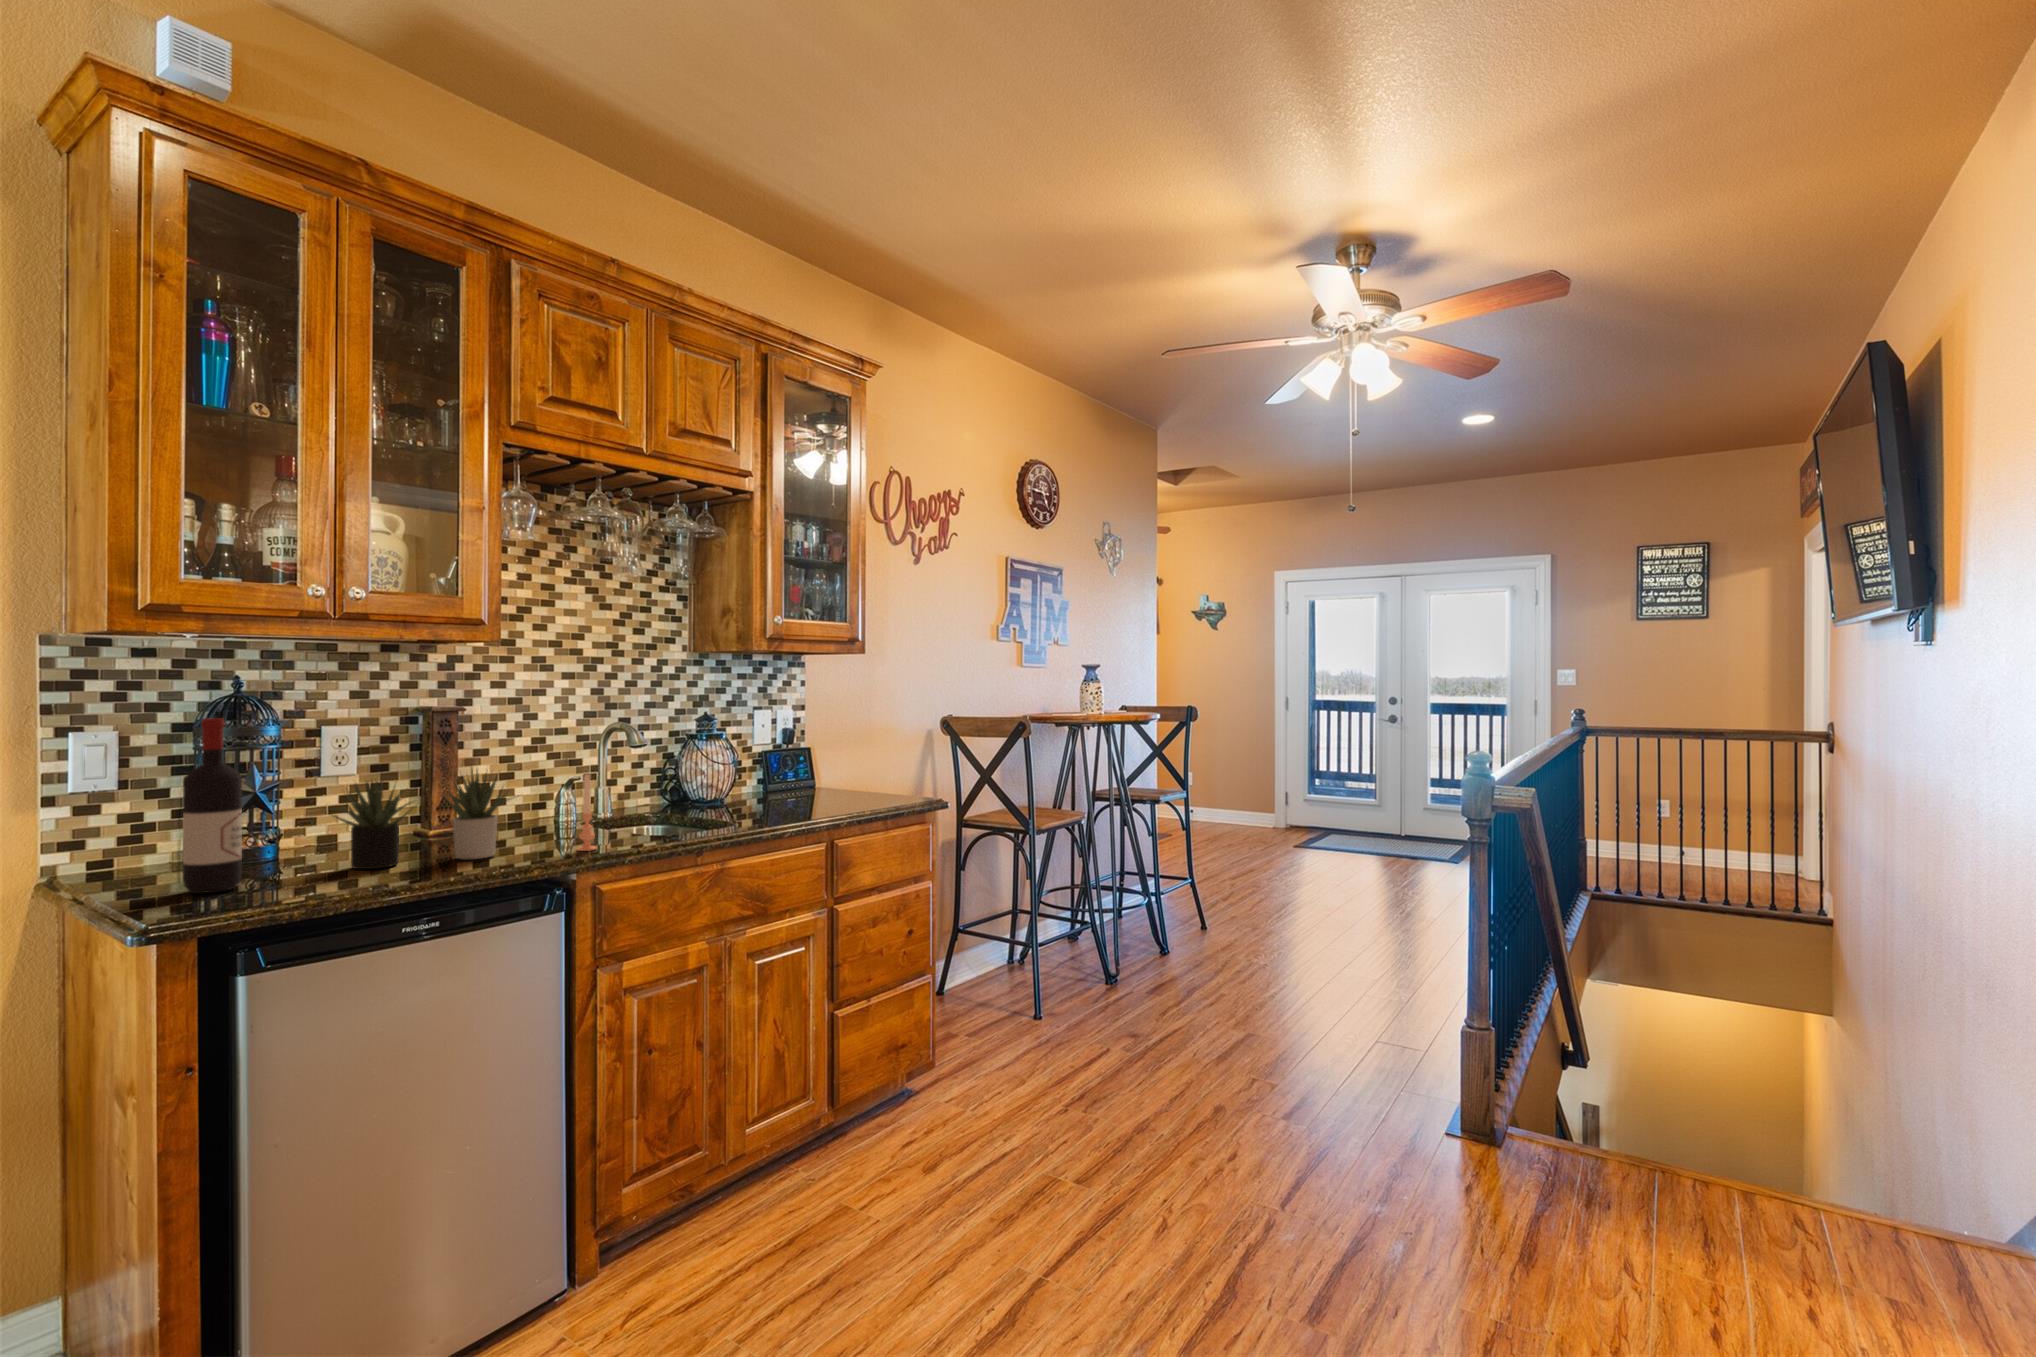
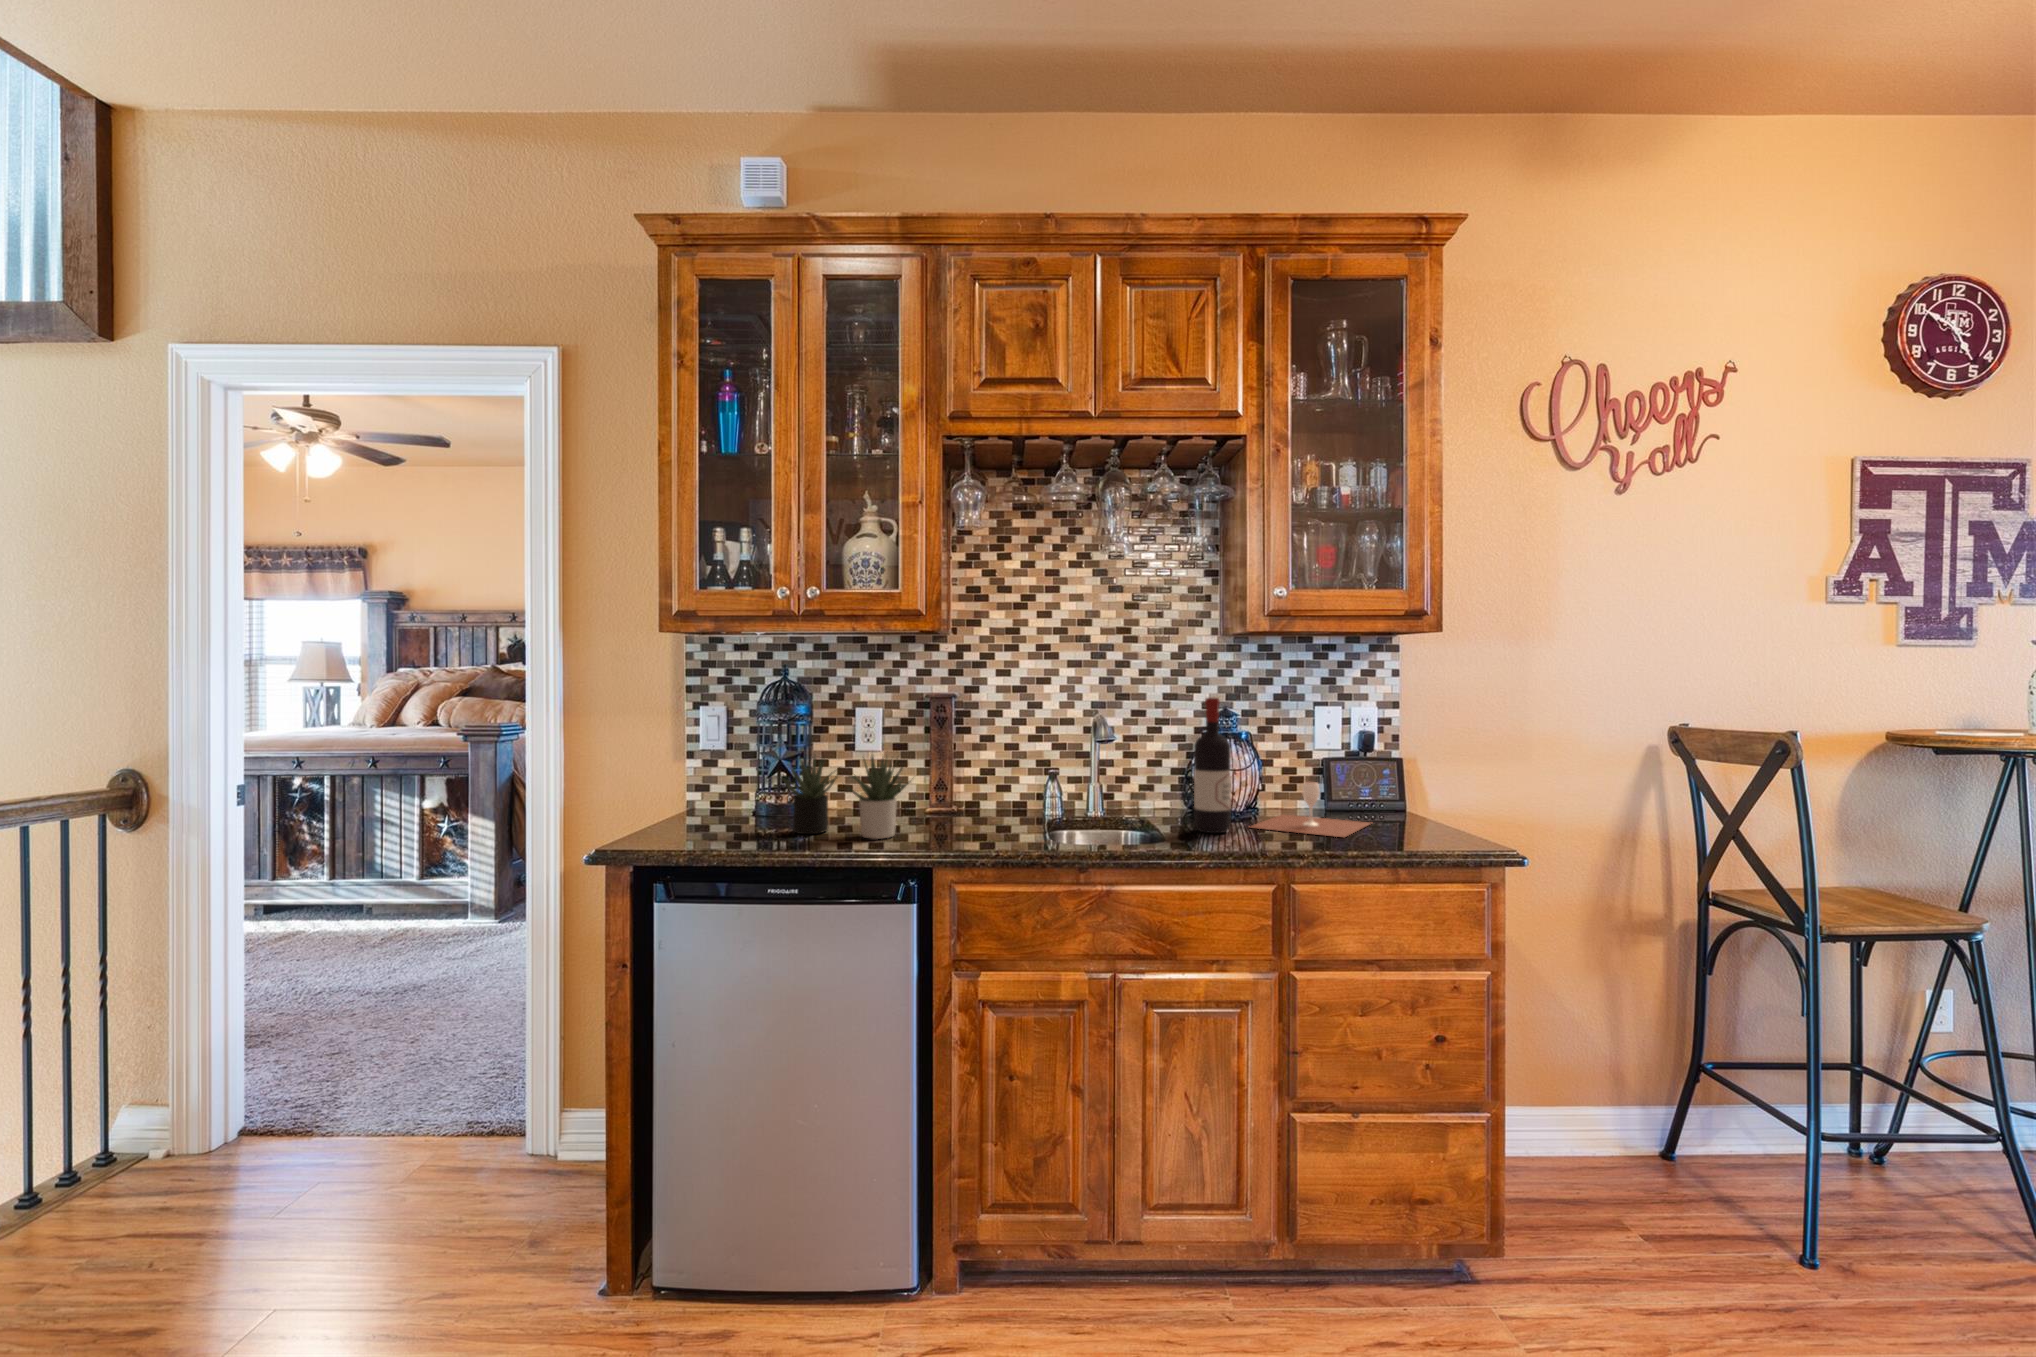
wine bottle: present [183,718,242,893] -> present [1194,698,1231,833]
wine glass: none [753,768,839,809] -> present [1251,782,1371,837]
candle: present [577,774,597,851] -> none [950,766,970,847]

